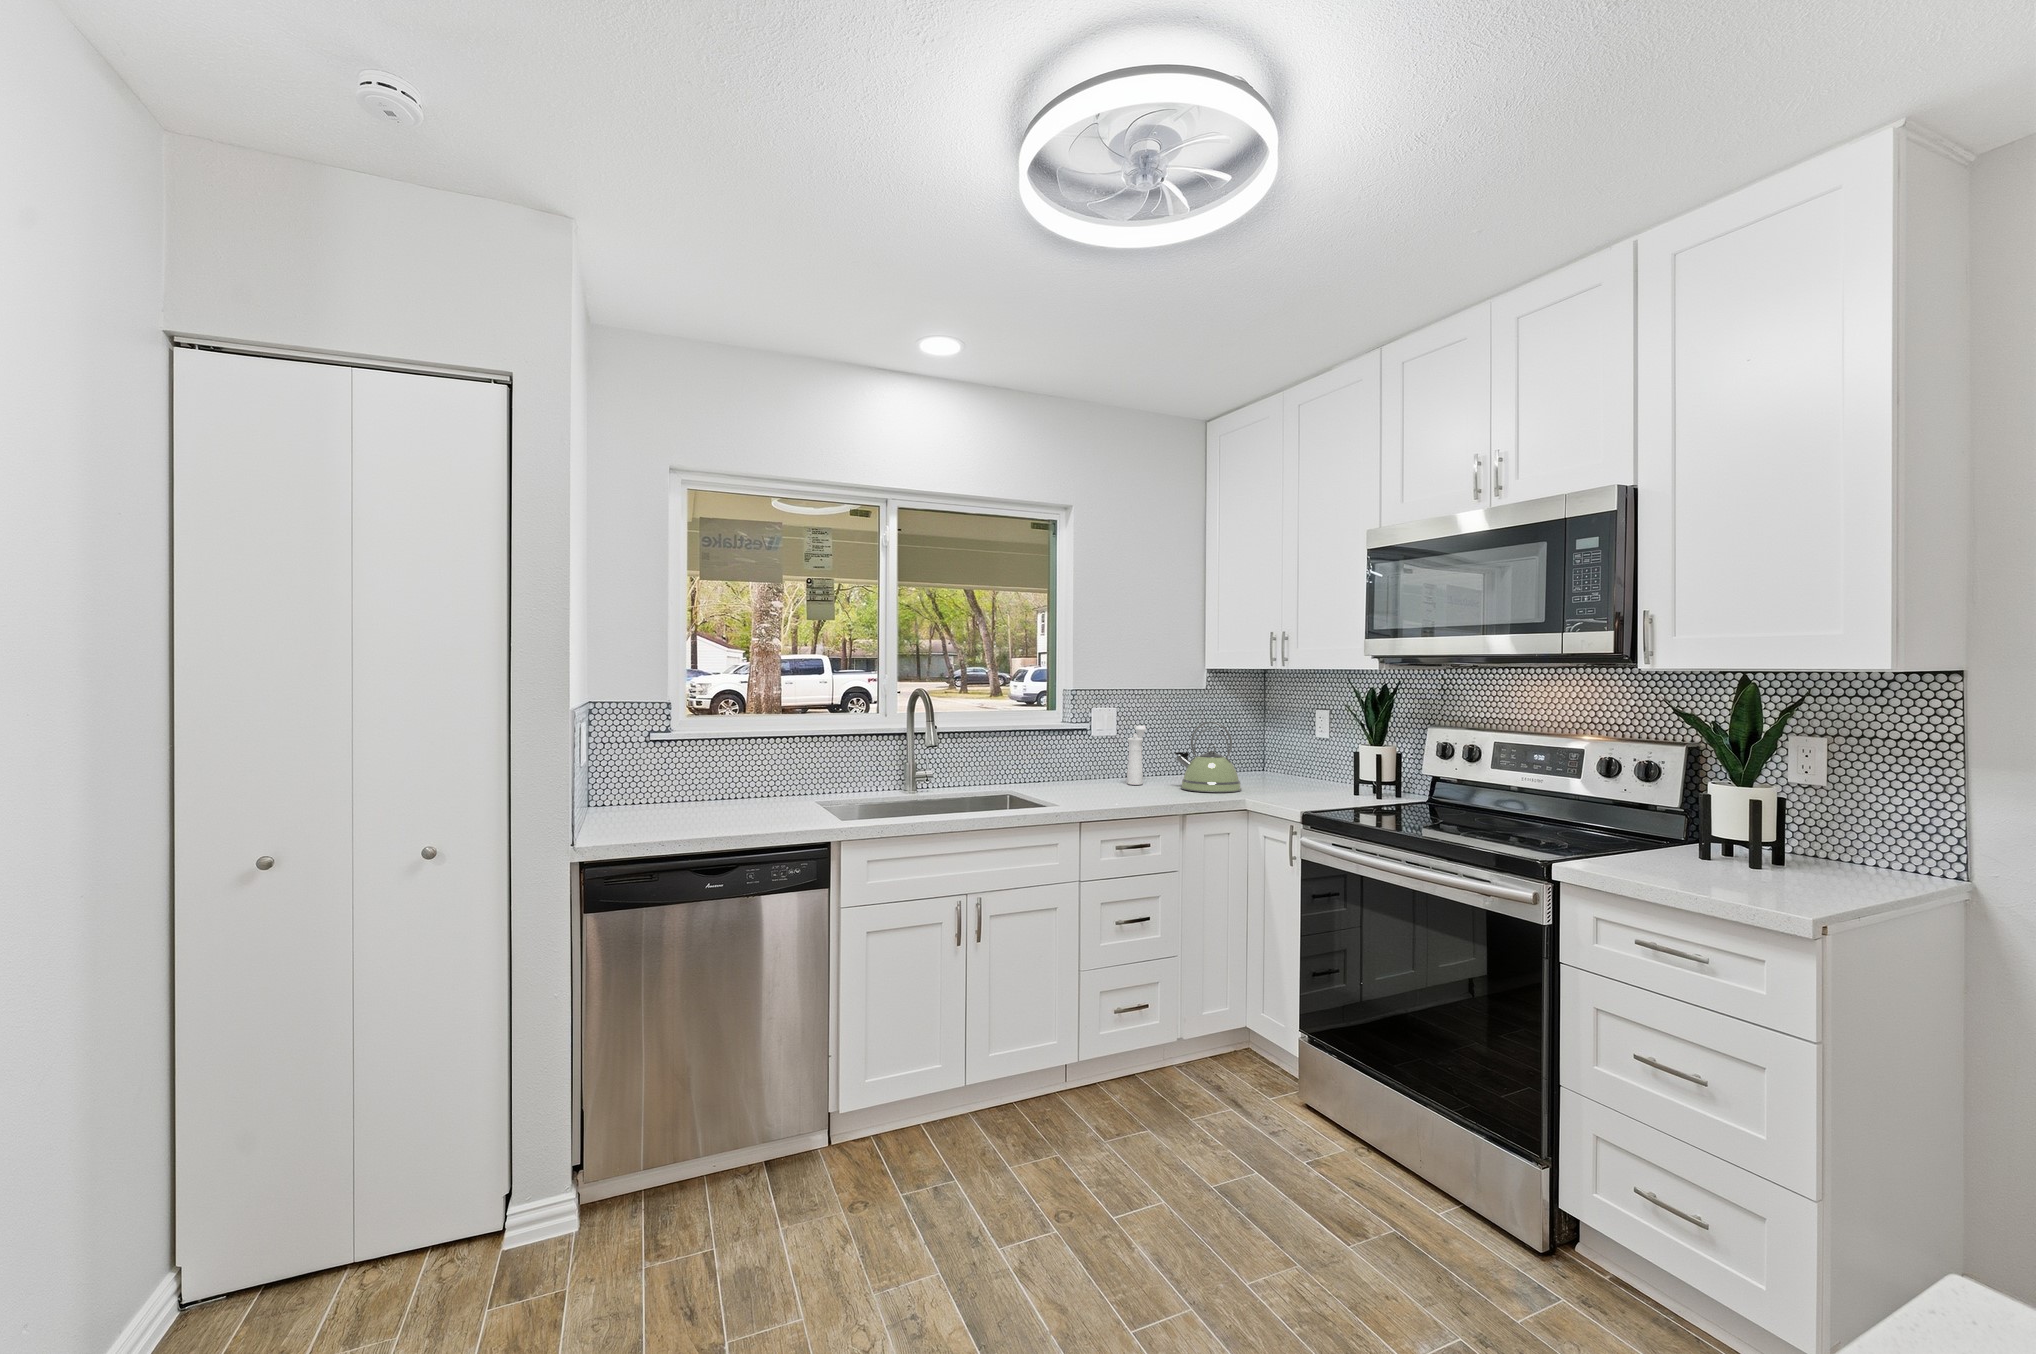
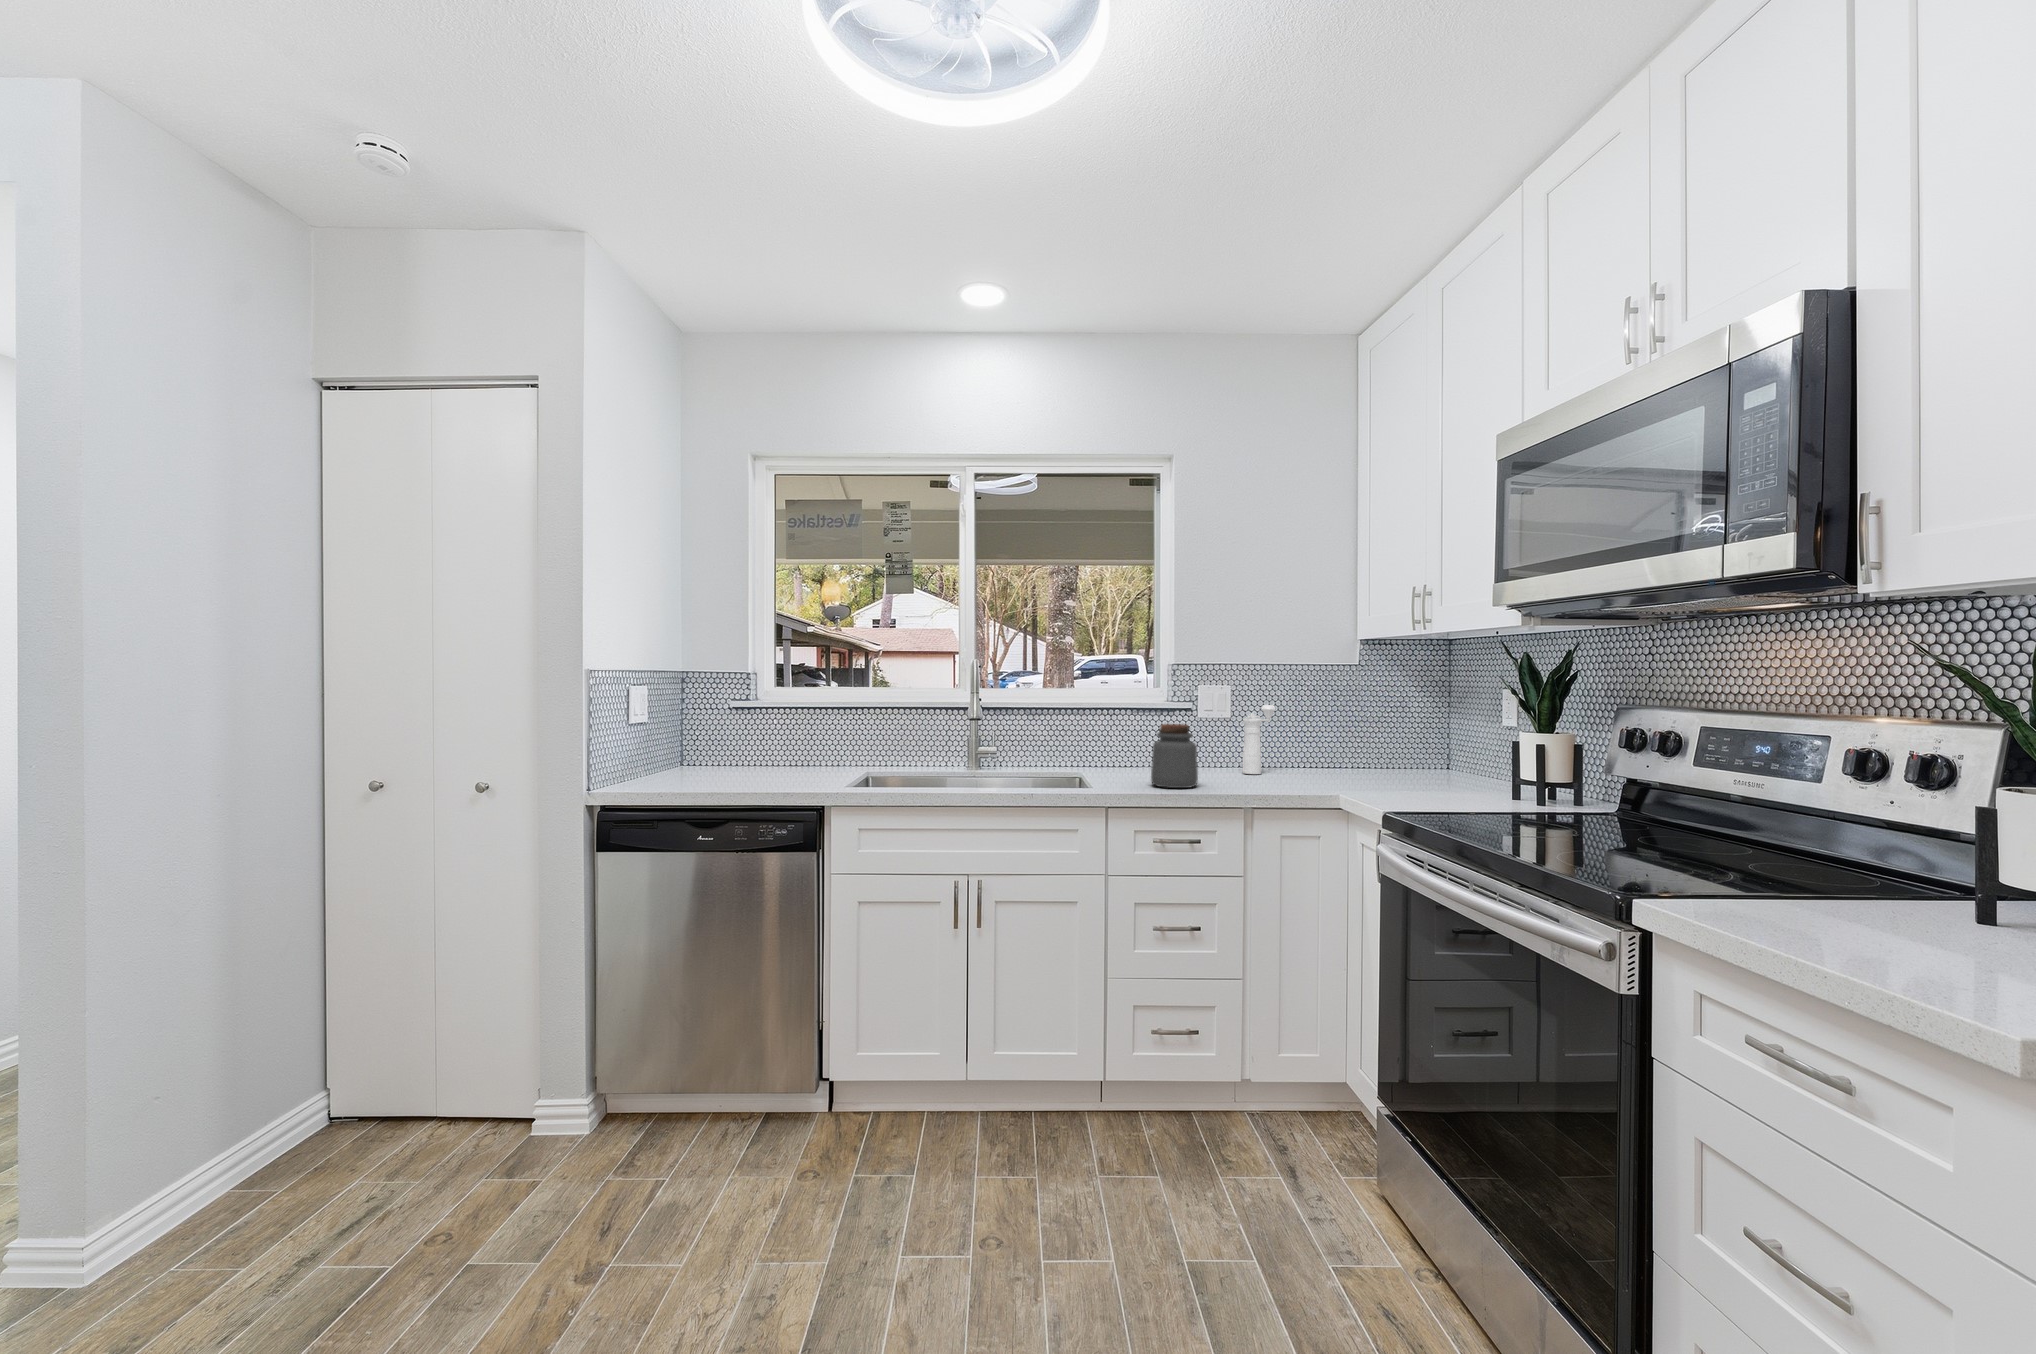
kettle: present [1175,722,1241,792] -> none [1294,699,1374,787]
jar: none [1085,746,1125,801] -> present [1151,724,1198,788]

